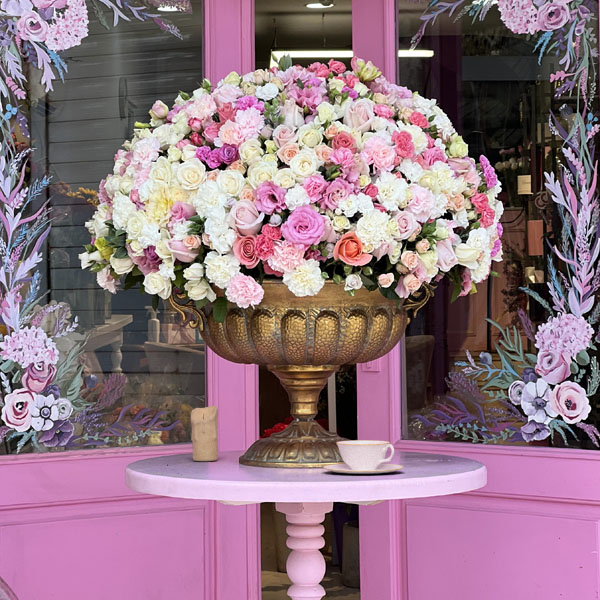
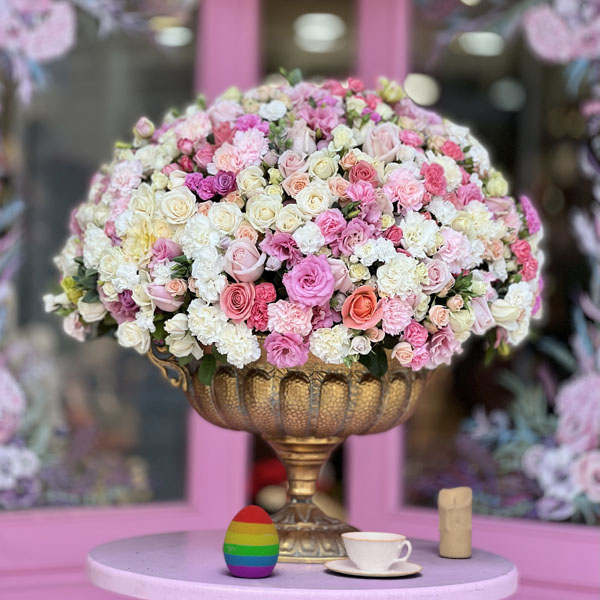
candle: present [191,406,218,461] -> present [438,487,473,558]
decorative egg: none [239,419,285,477] -> present [223,505,279,578]

